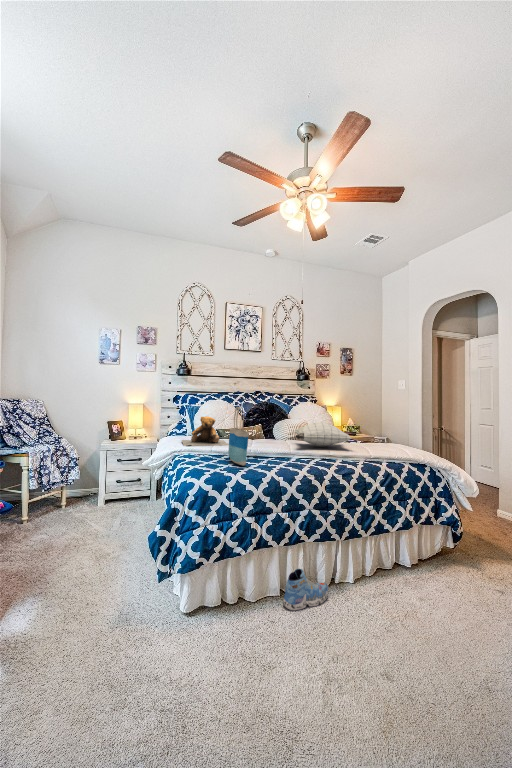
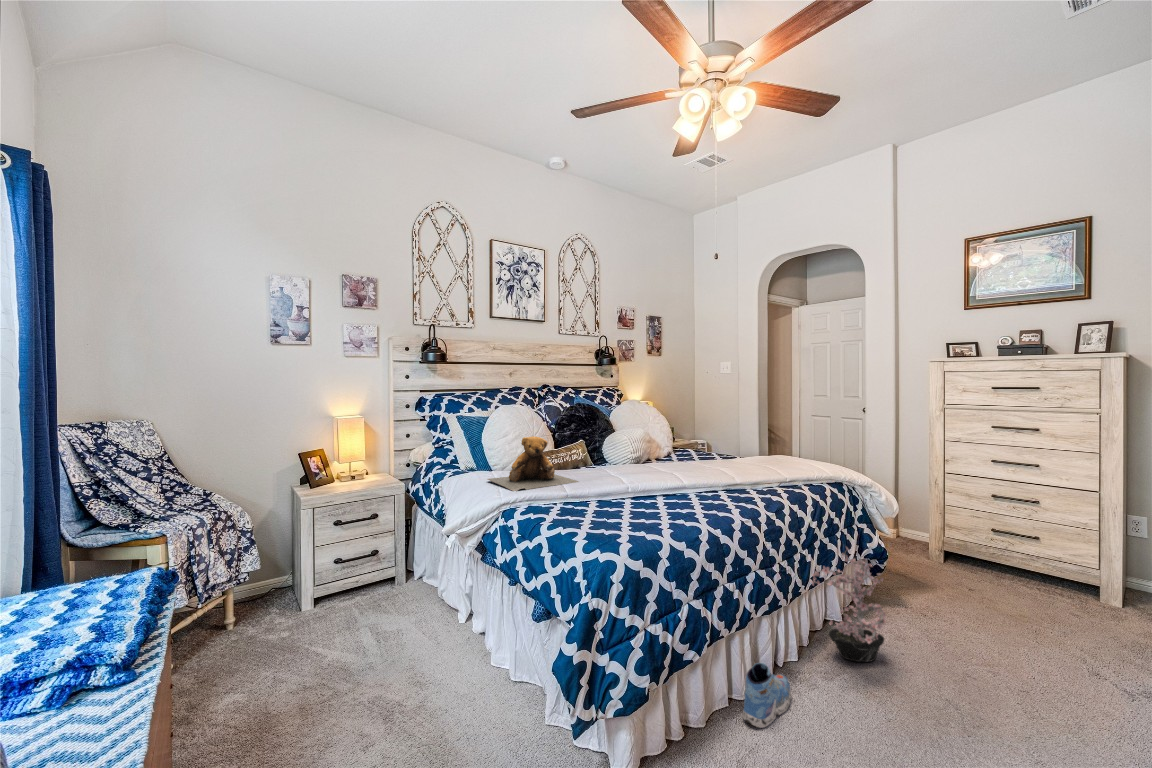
tote bag: present [229,407,248,465] -> none [614,423,669,518]
pillow: present [295,422,351,447] -> none [658,434,764,471]
potted plant: none [357,504,429,592] -> present [810,547,886,662]

